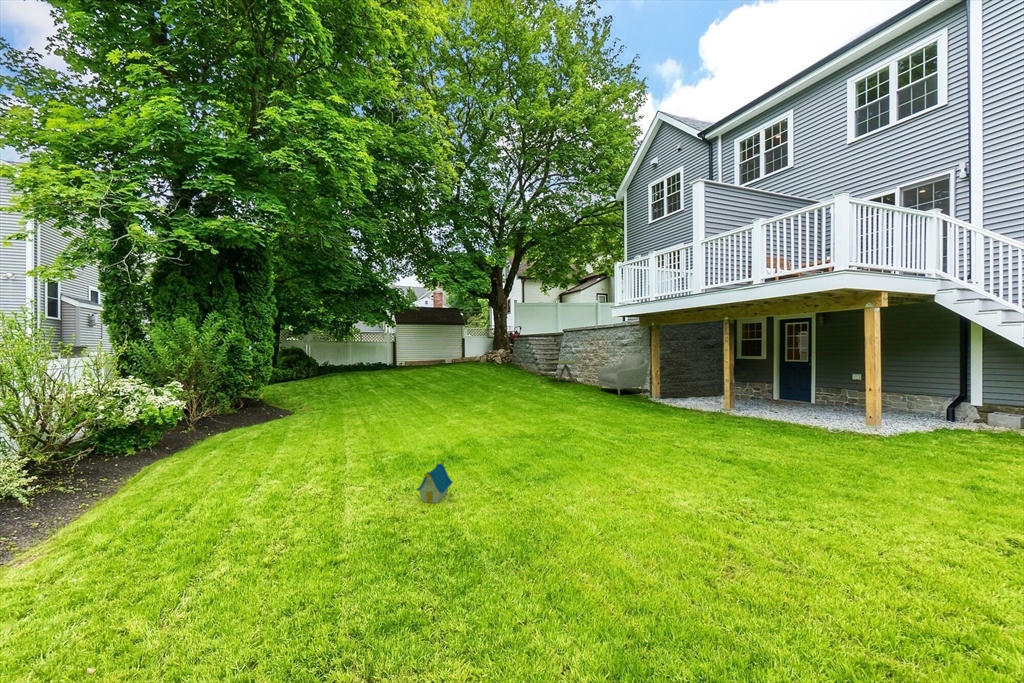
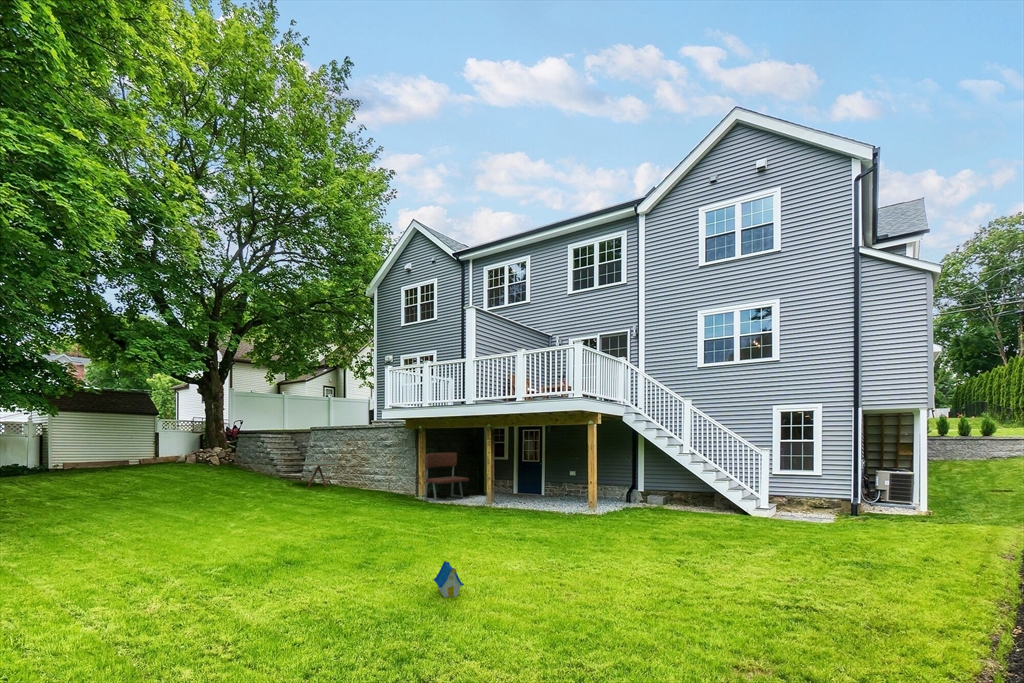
bench: none [658,352,709,402] -> present [424,453,469,501]
chair: present [598,354,649,395] -> none [363,455,417,498]
toy house: present [417,462,452,503] -> present [434,561,464,597]

